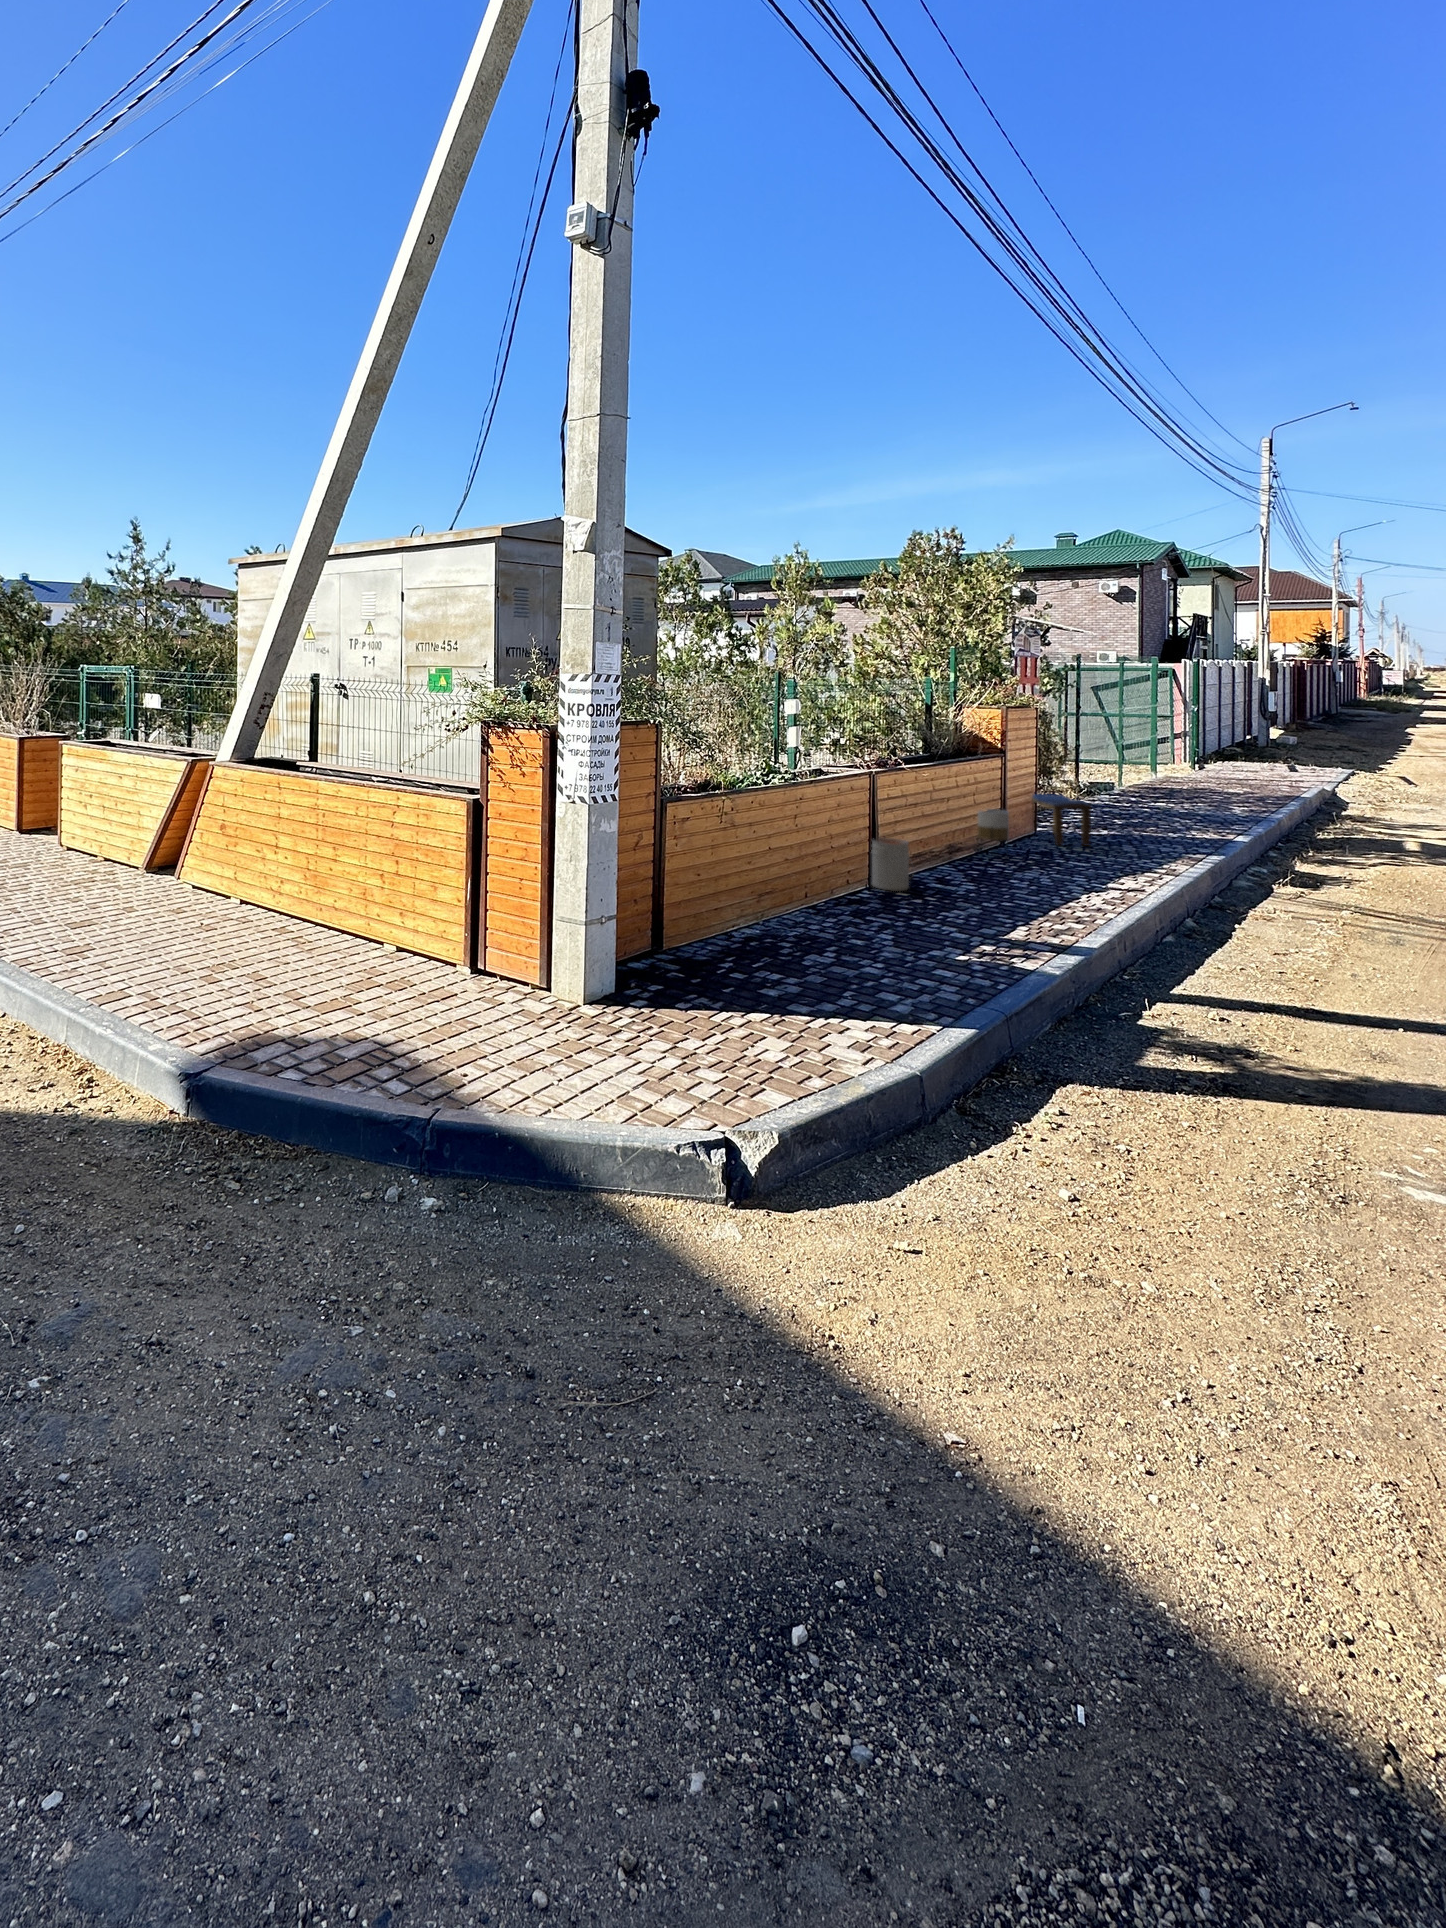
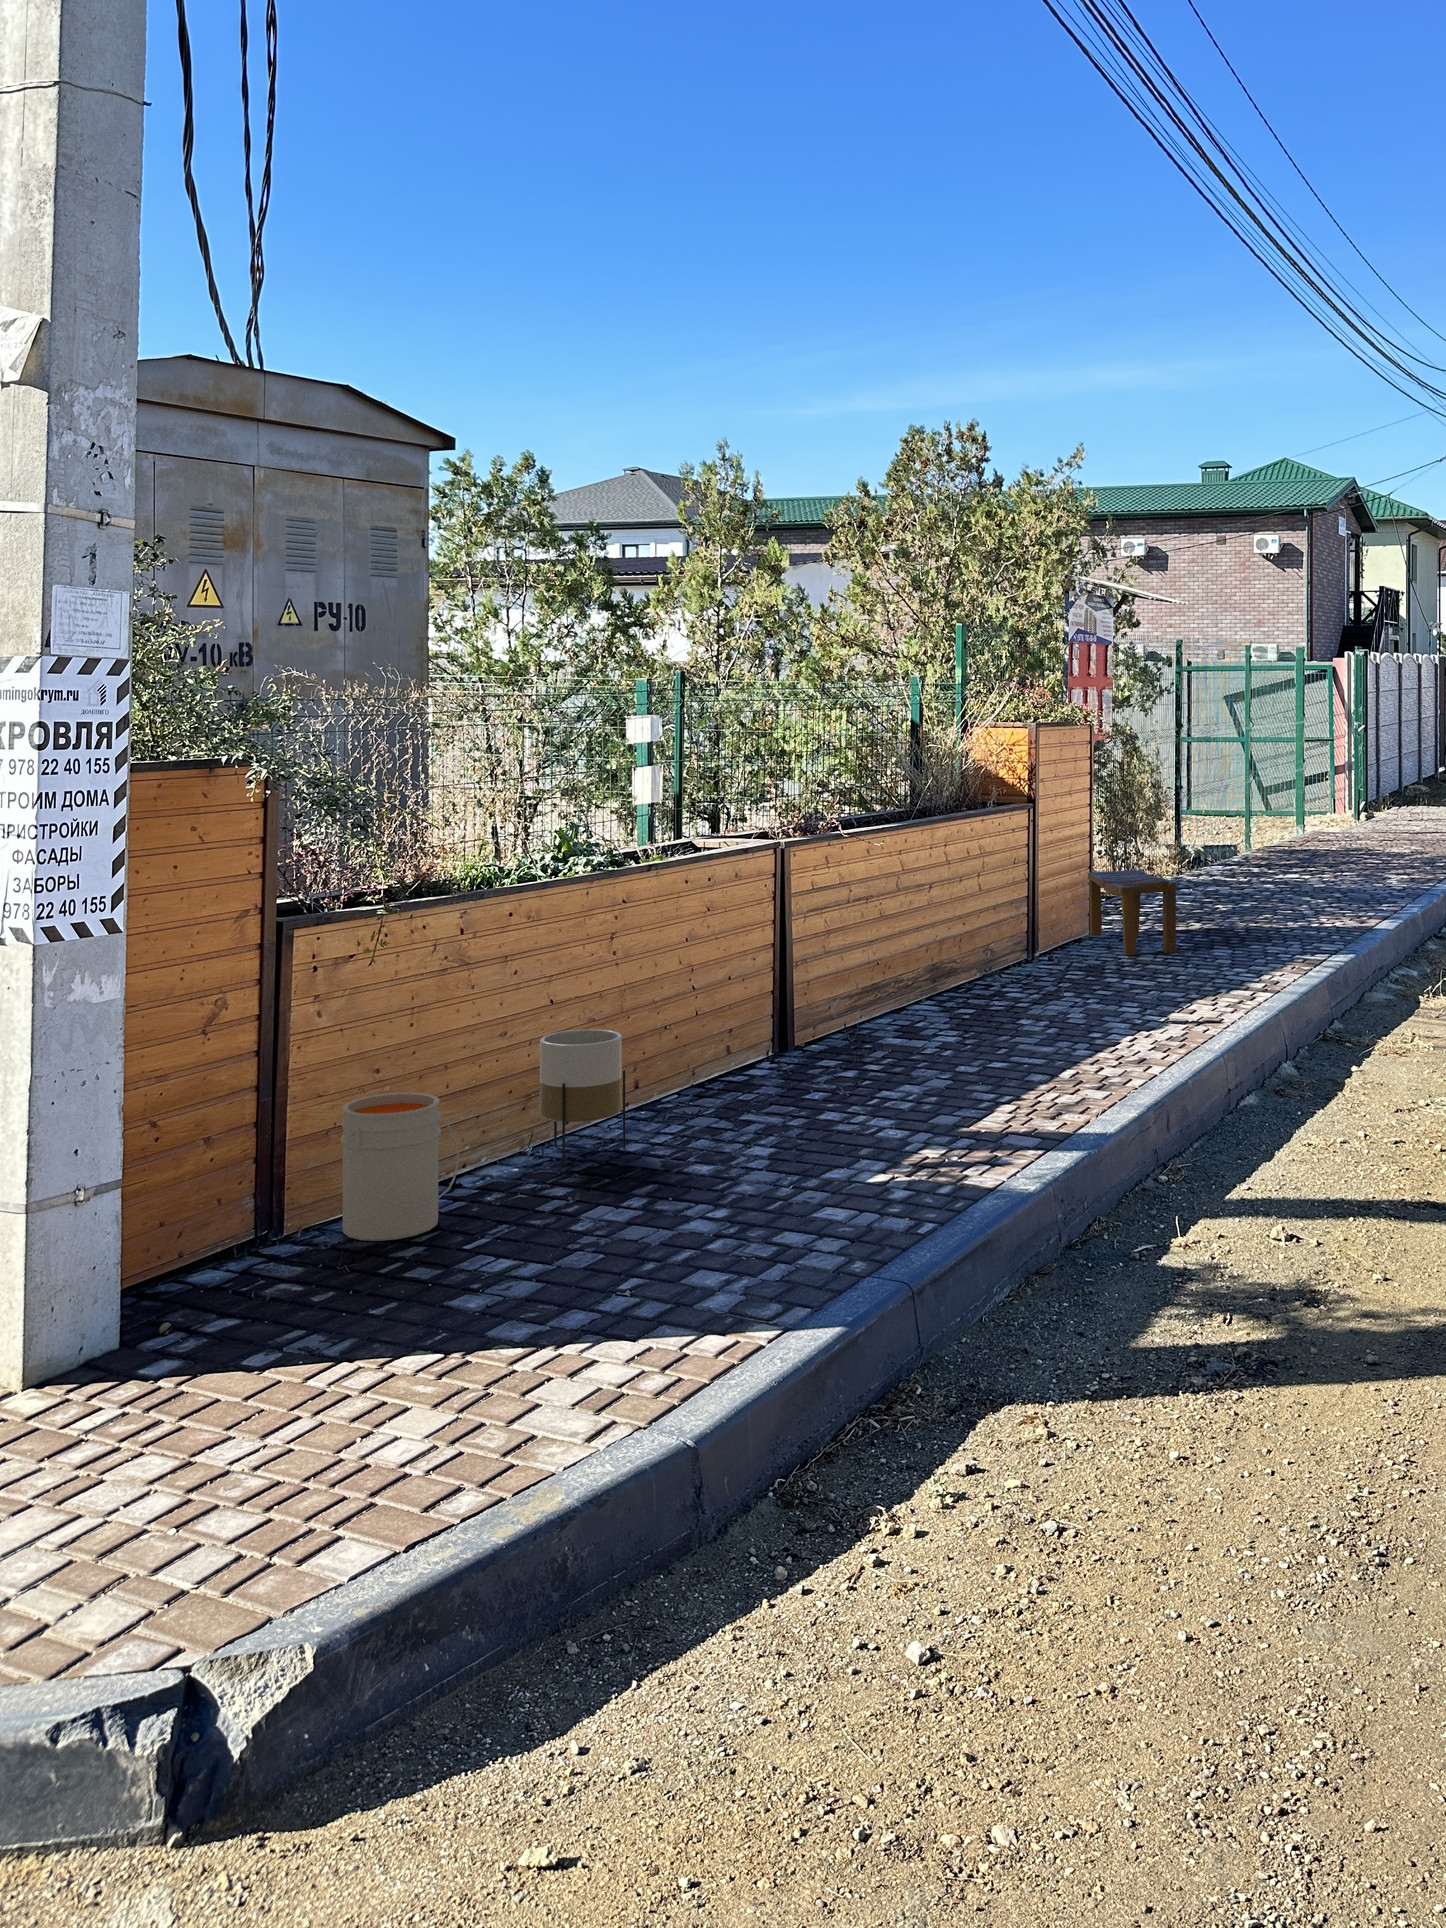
planter: present [978,809,1009,840] -> present [539,1029,625,1165]
bucket: present [872,838,909,891] -> present [340,1092,459,1241]

